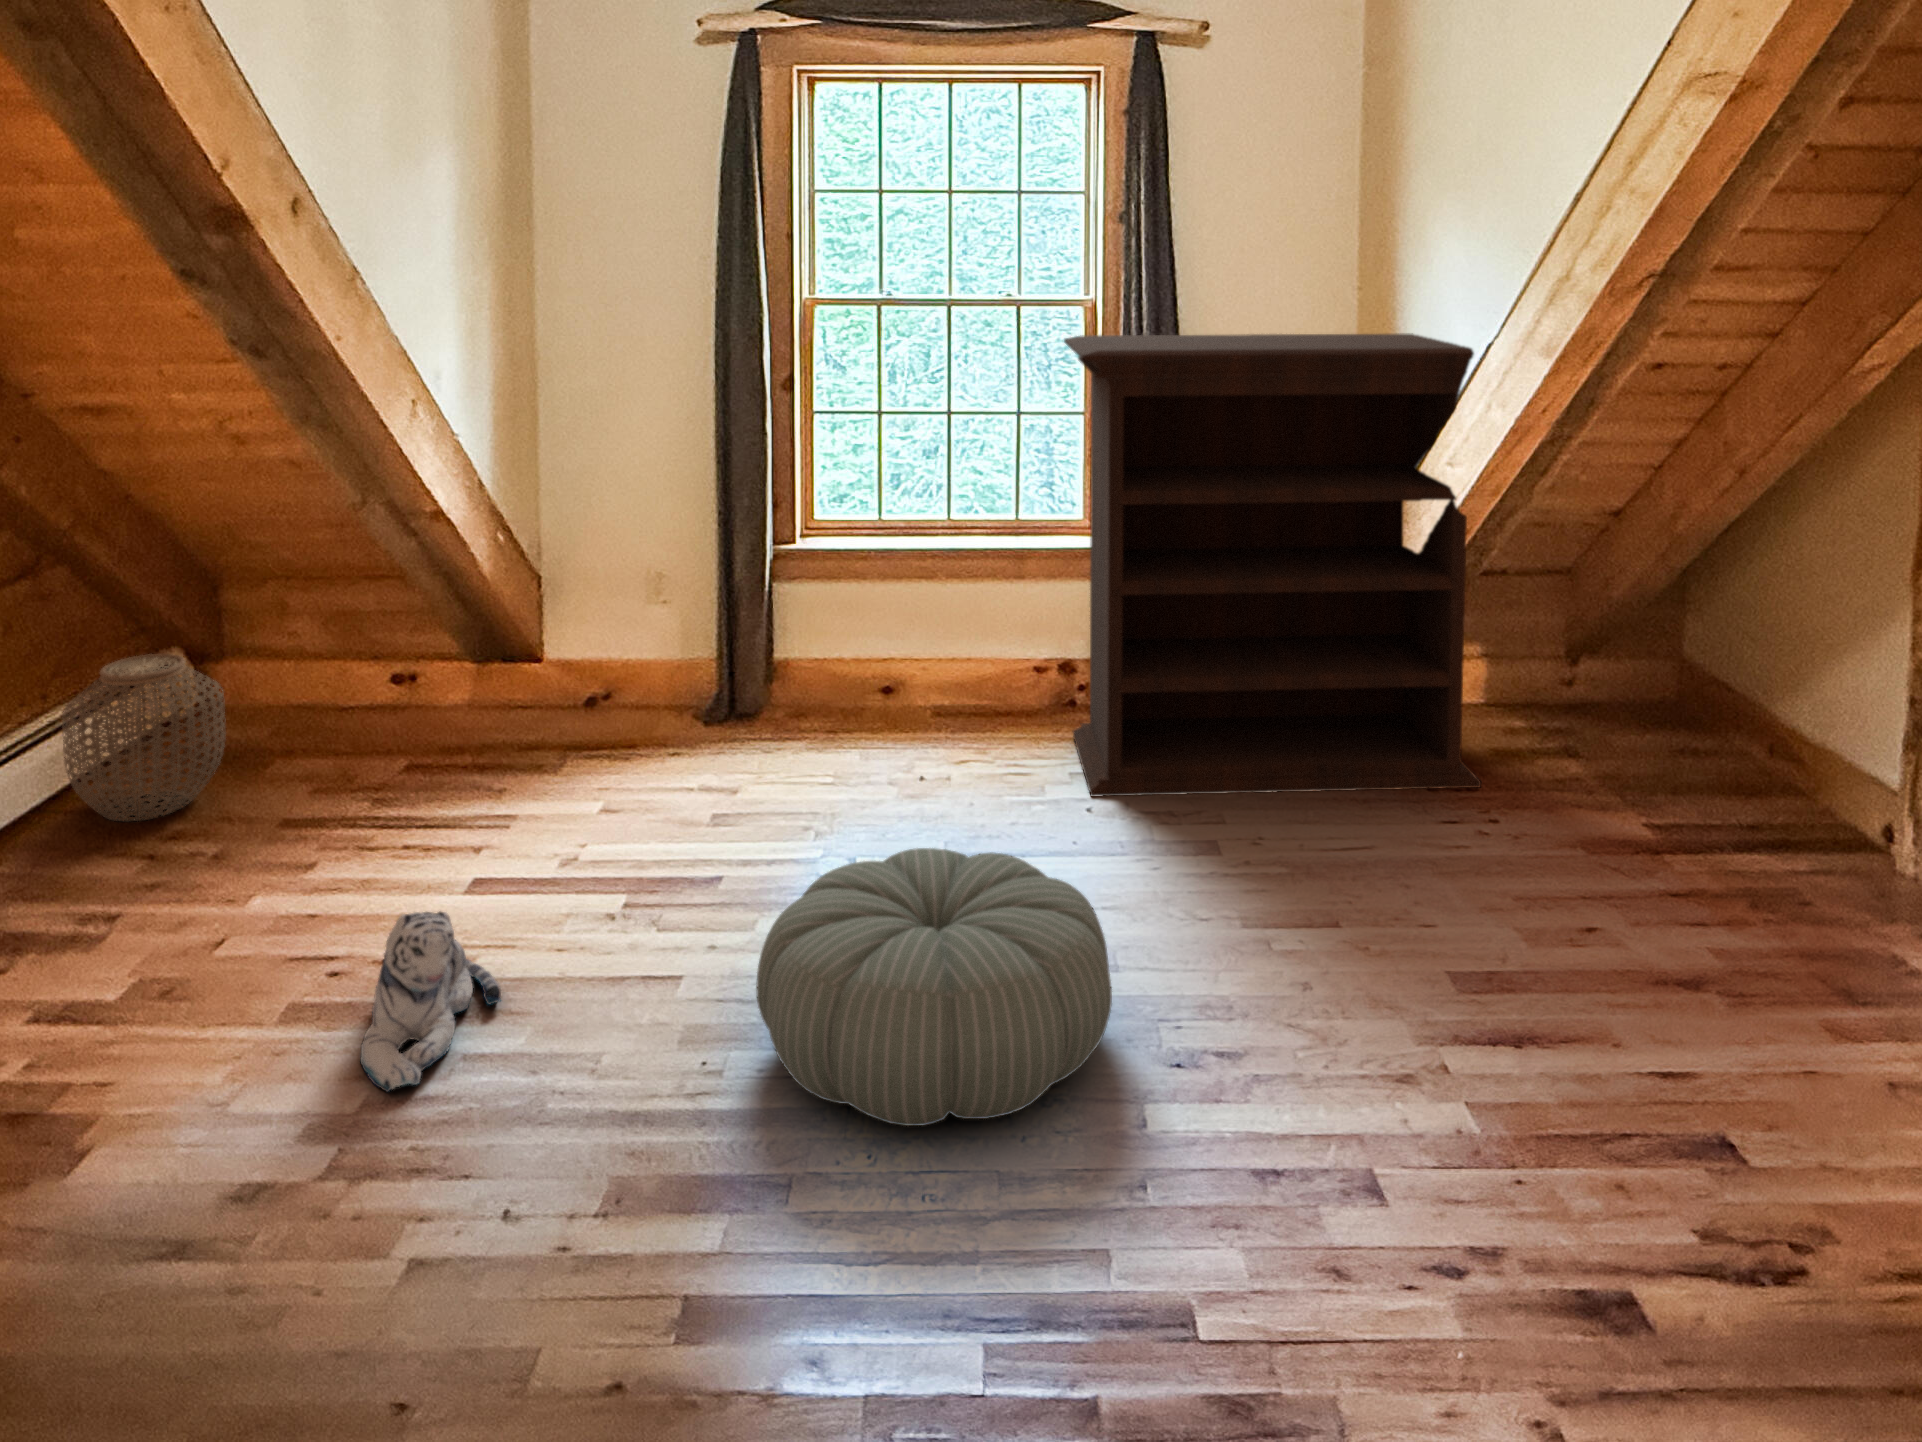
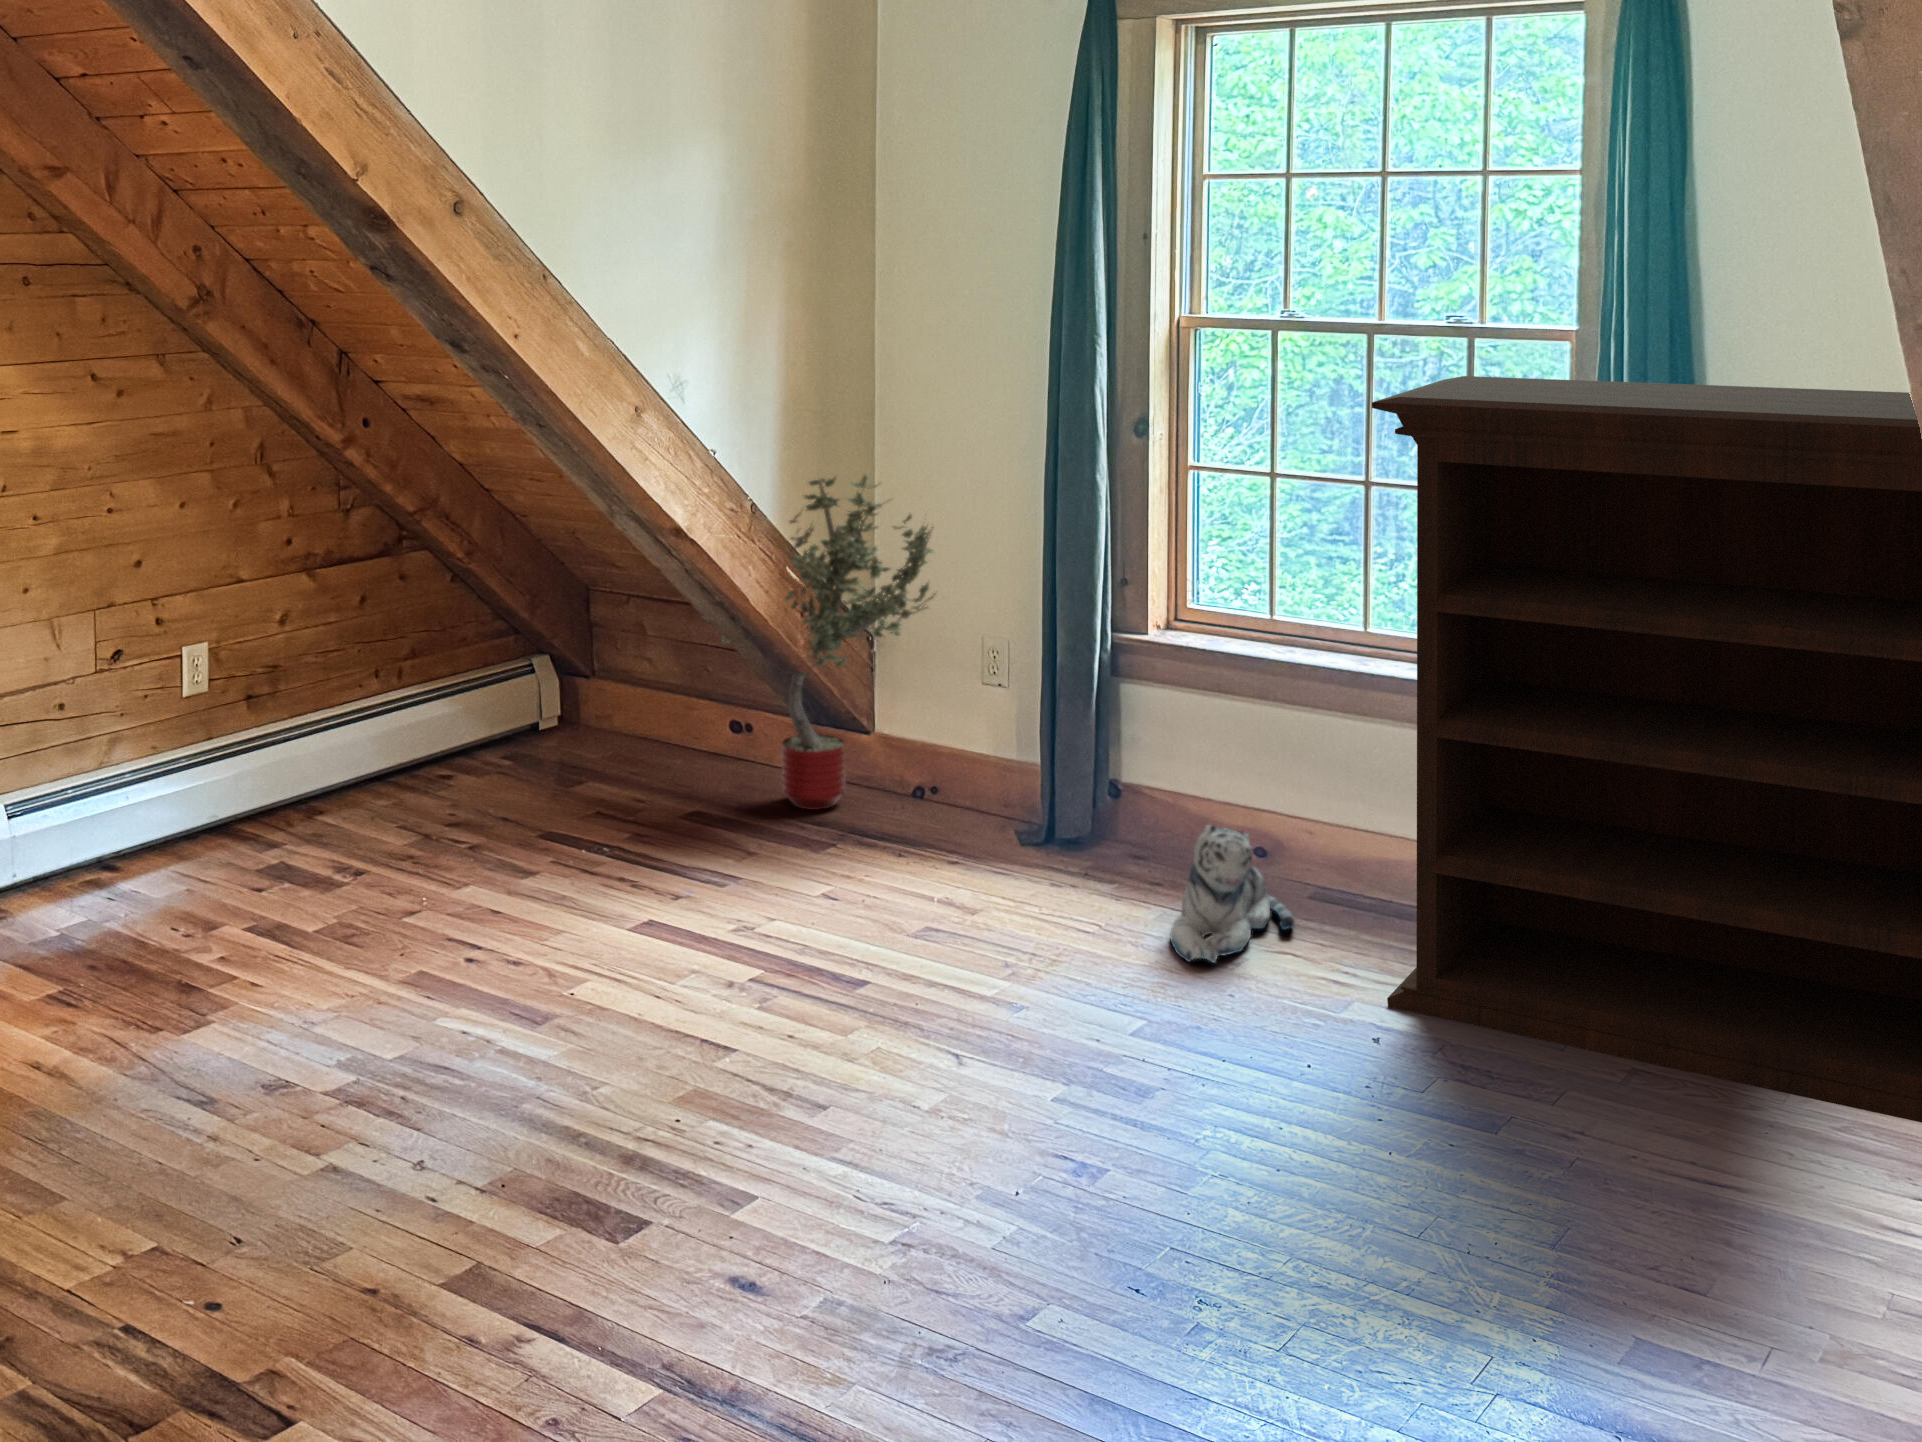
potted tree: none [384,444,635,747] -> present [705,476,934,810]
woven basket: present [62,654,225,821] -> none [393,647,531,804]
pouf: present [756,848,1112,1126] -> none [683,964,1098,1259]
plush toy: present [360,912,501,1092] -> present [1170,825,1294,963]

